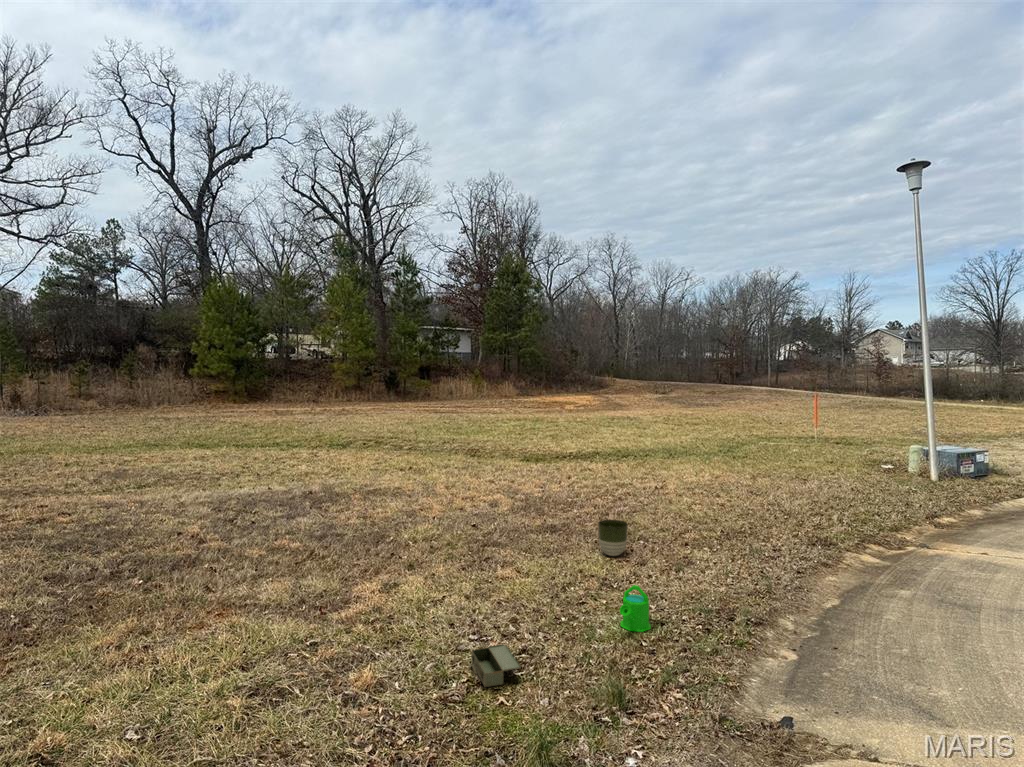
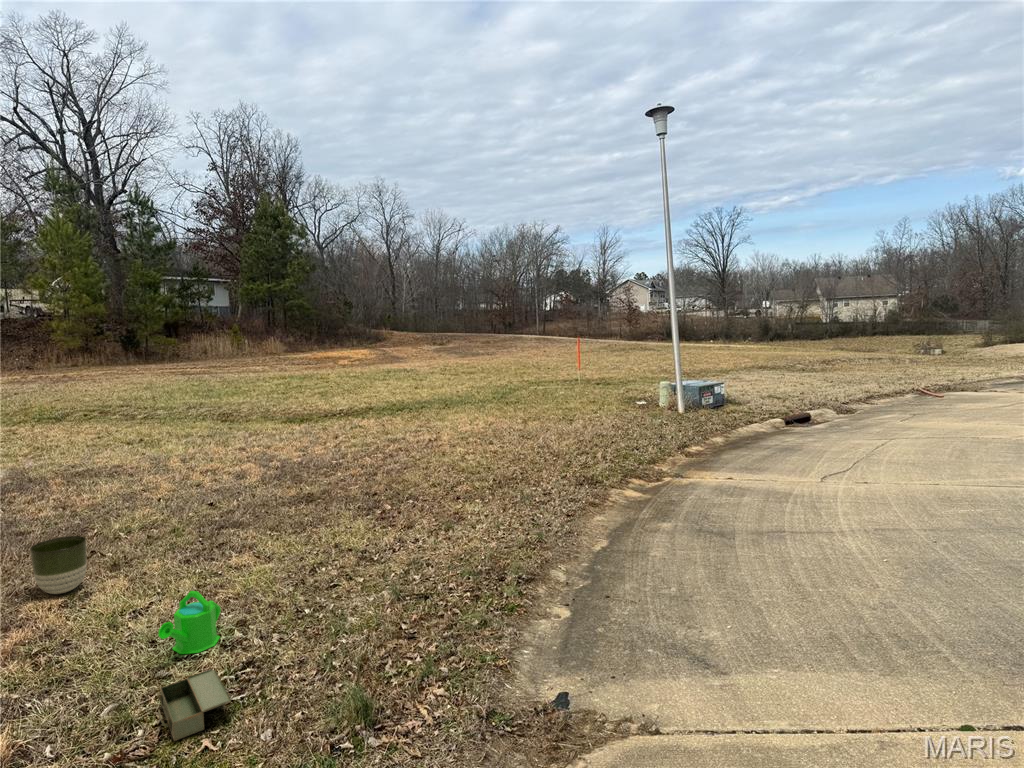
planter: present [598,520,628,556] -> present [30,536,87,594]
watering can: present [620,585,651,632] -> present [158,591,221,654]

